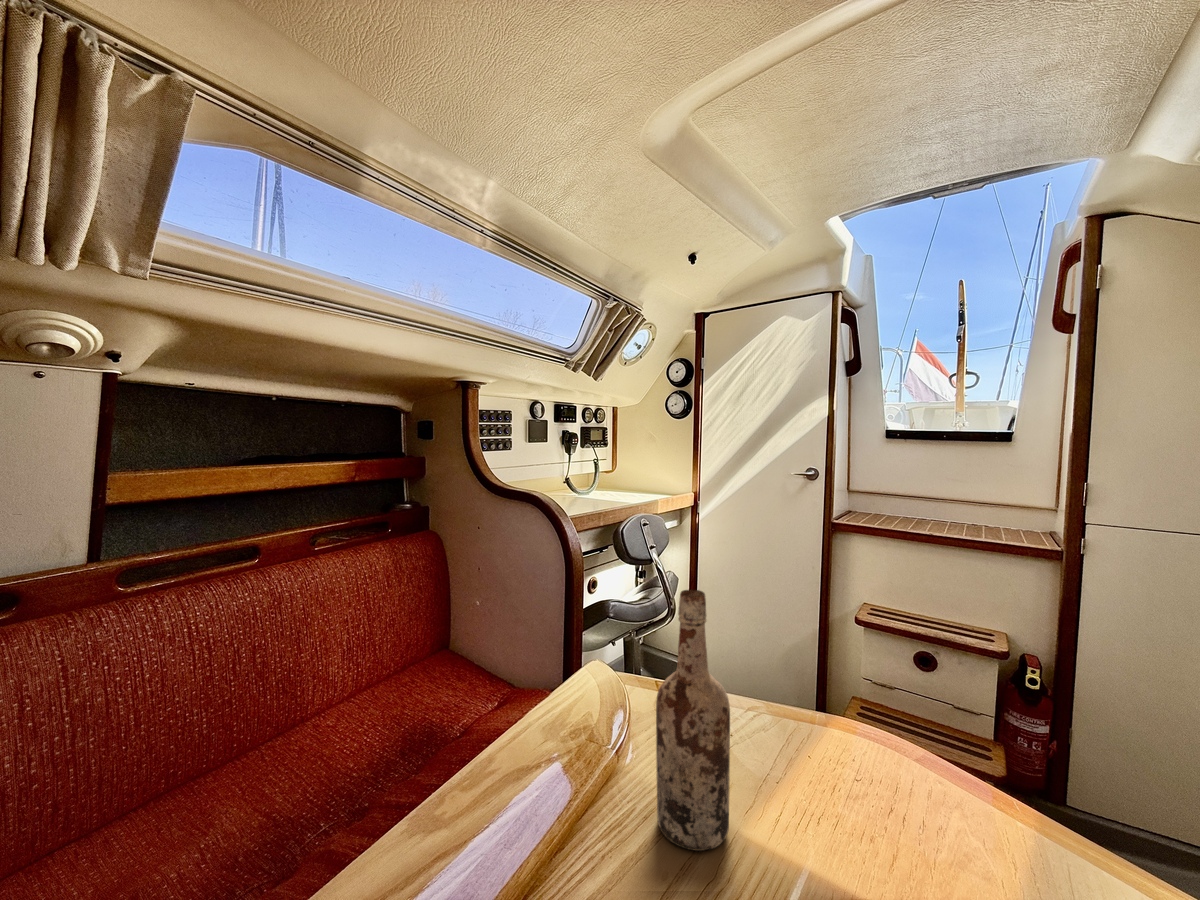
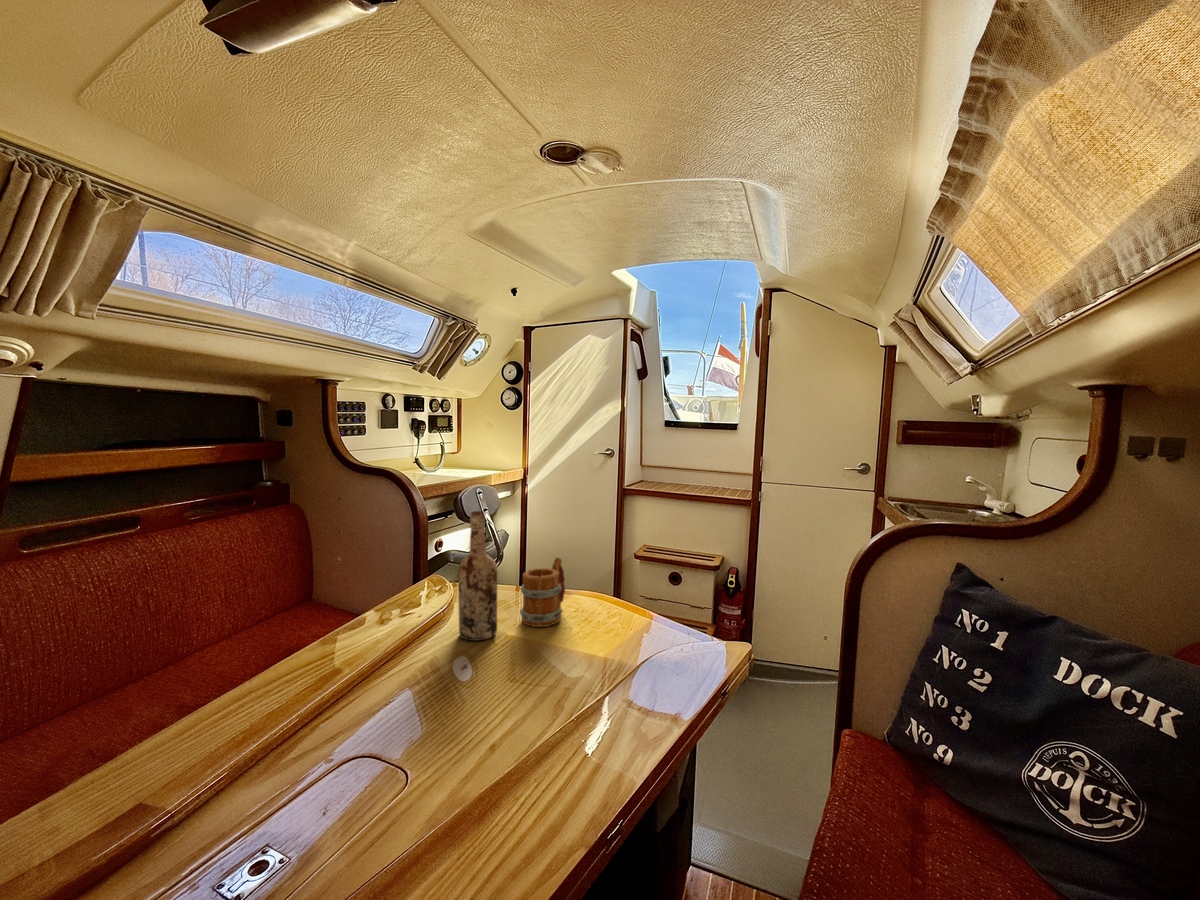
mug: none [761,674,849,825] -> present [520,558,565,627]

